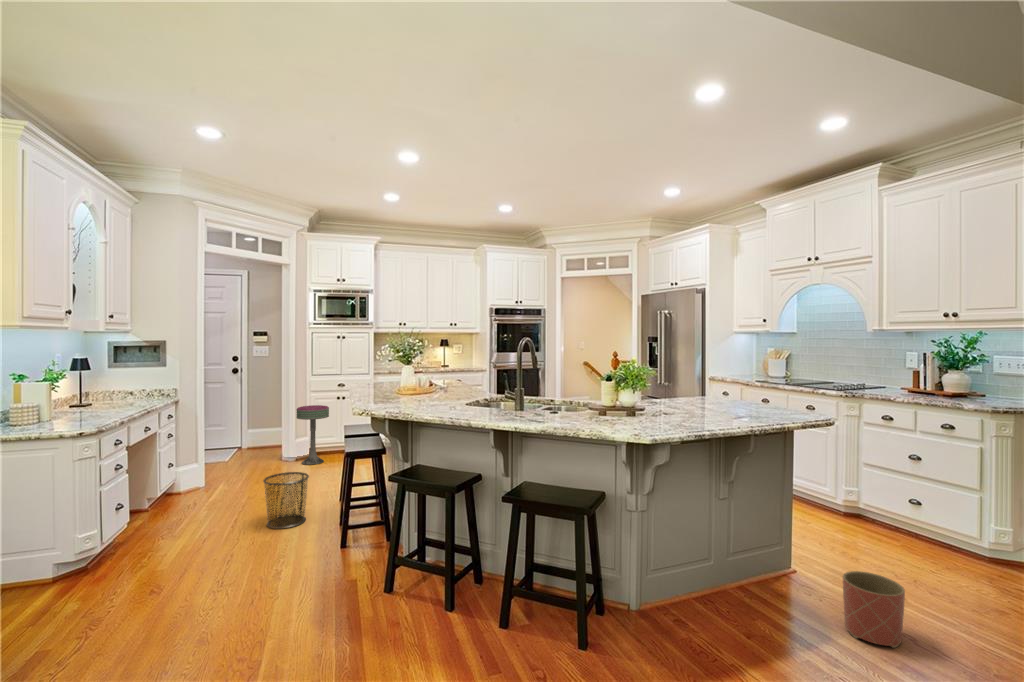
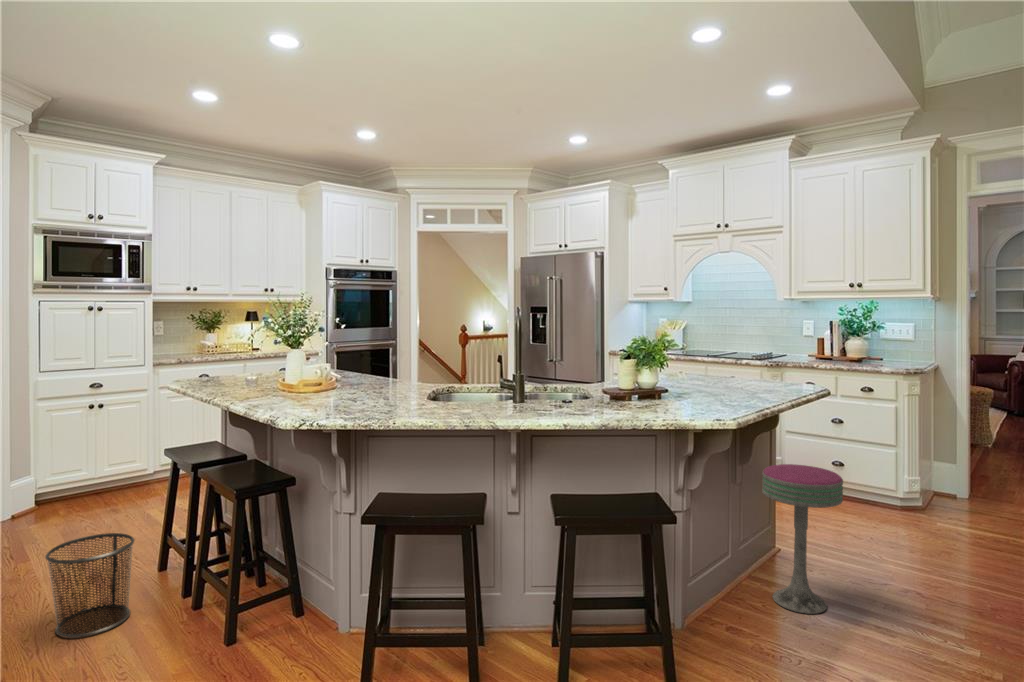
bar stool: present [296,405,329,465] -> present [762,464,843,614]
planter: present [843,571,905,648] -> none [867,535,926,603]

